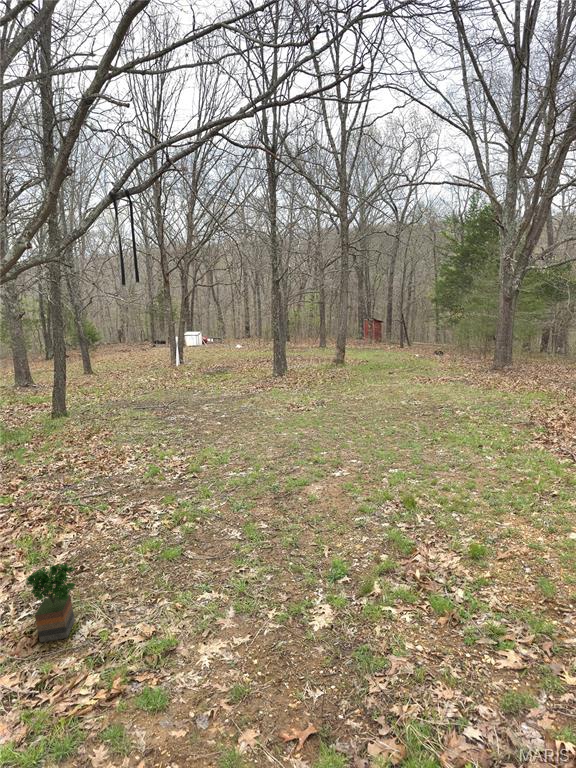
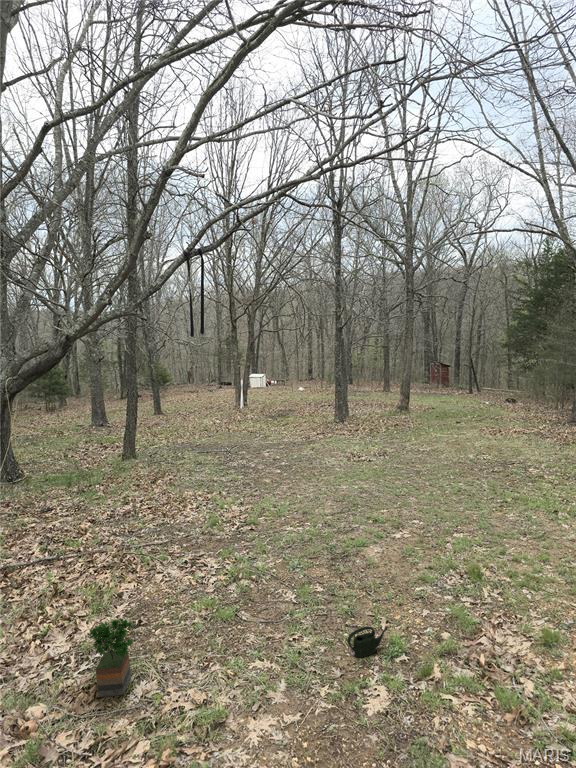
watering can: none [294,553,332,582] -> present [348,626,388,657]

